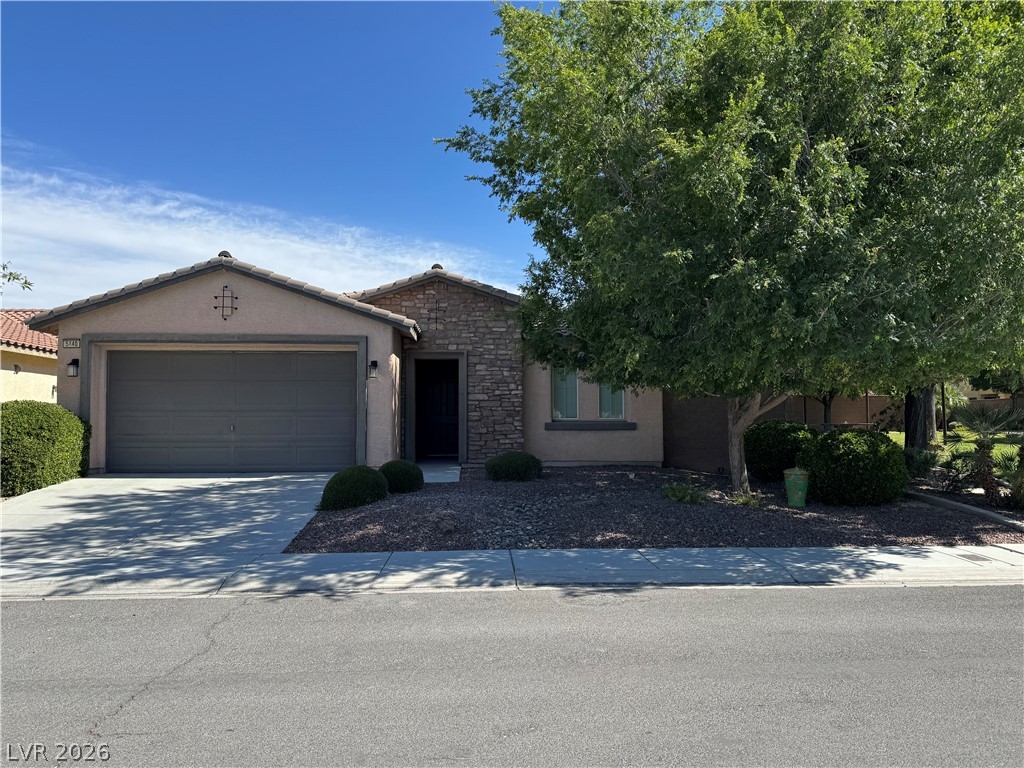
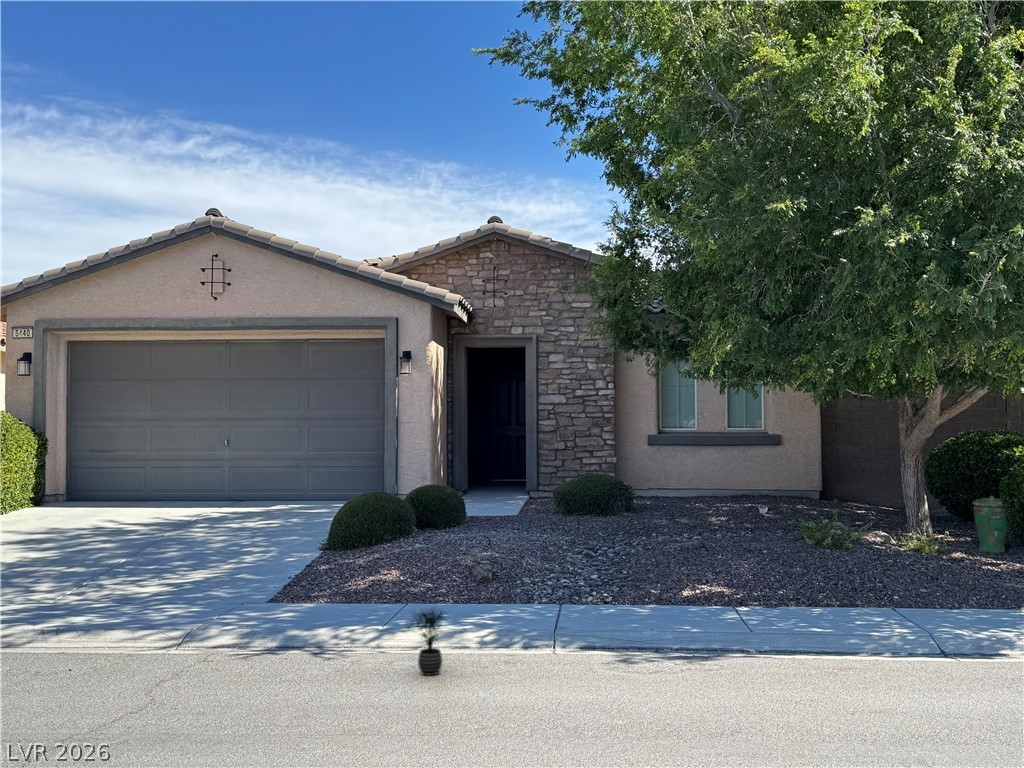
potted plant: none [407,555,443,609] -> present [406,609,443,675]

